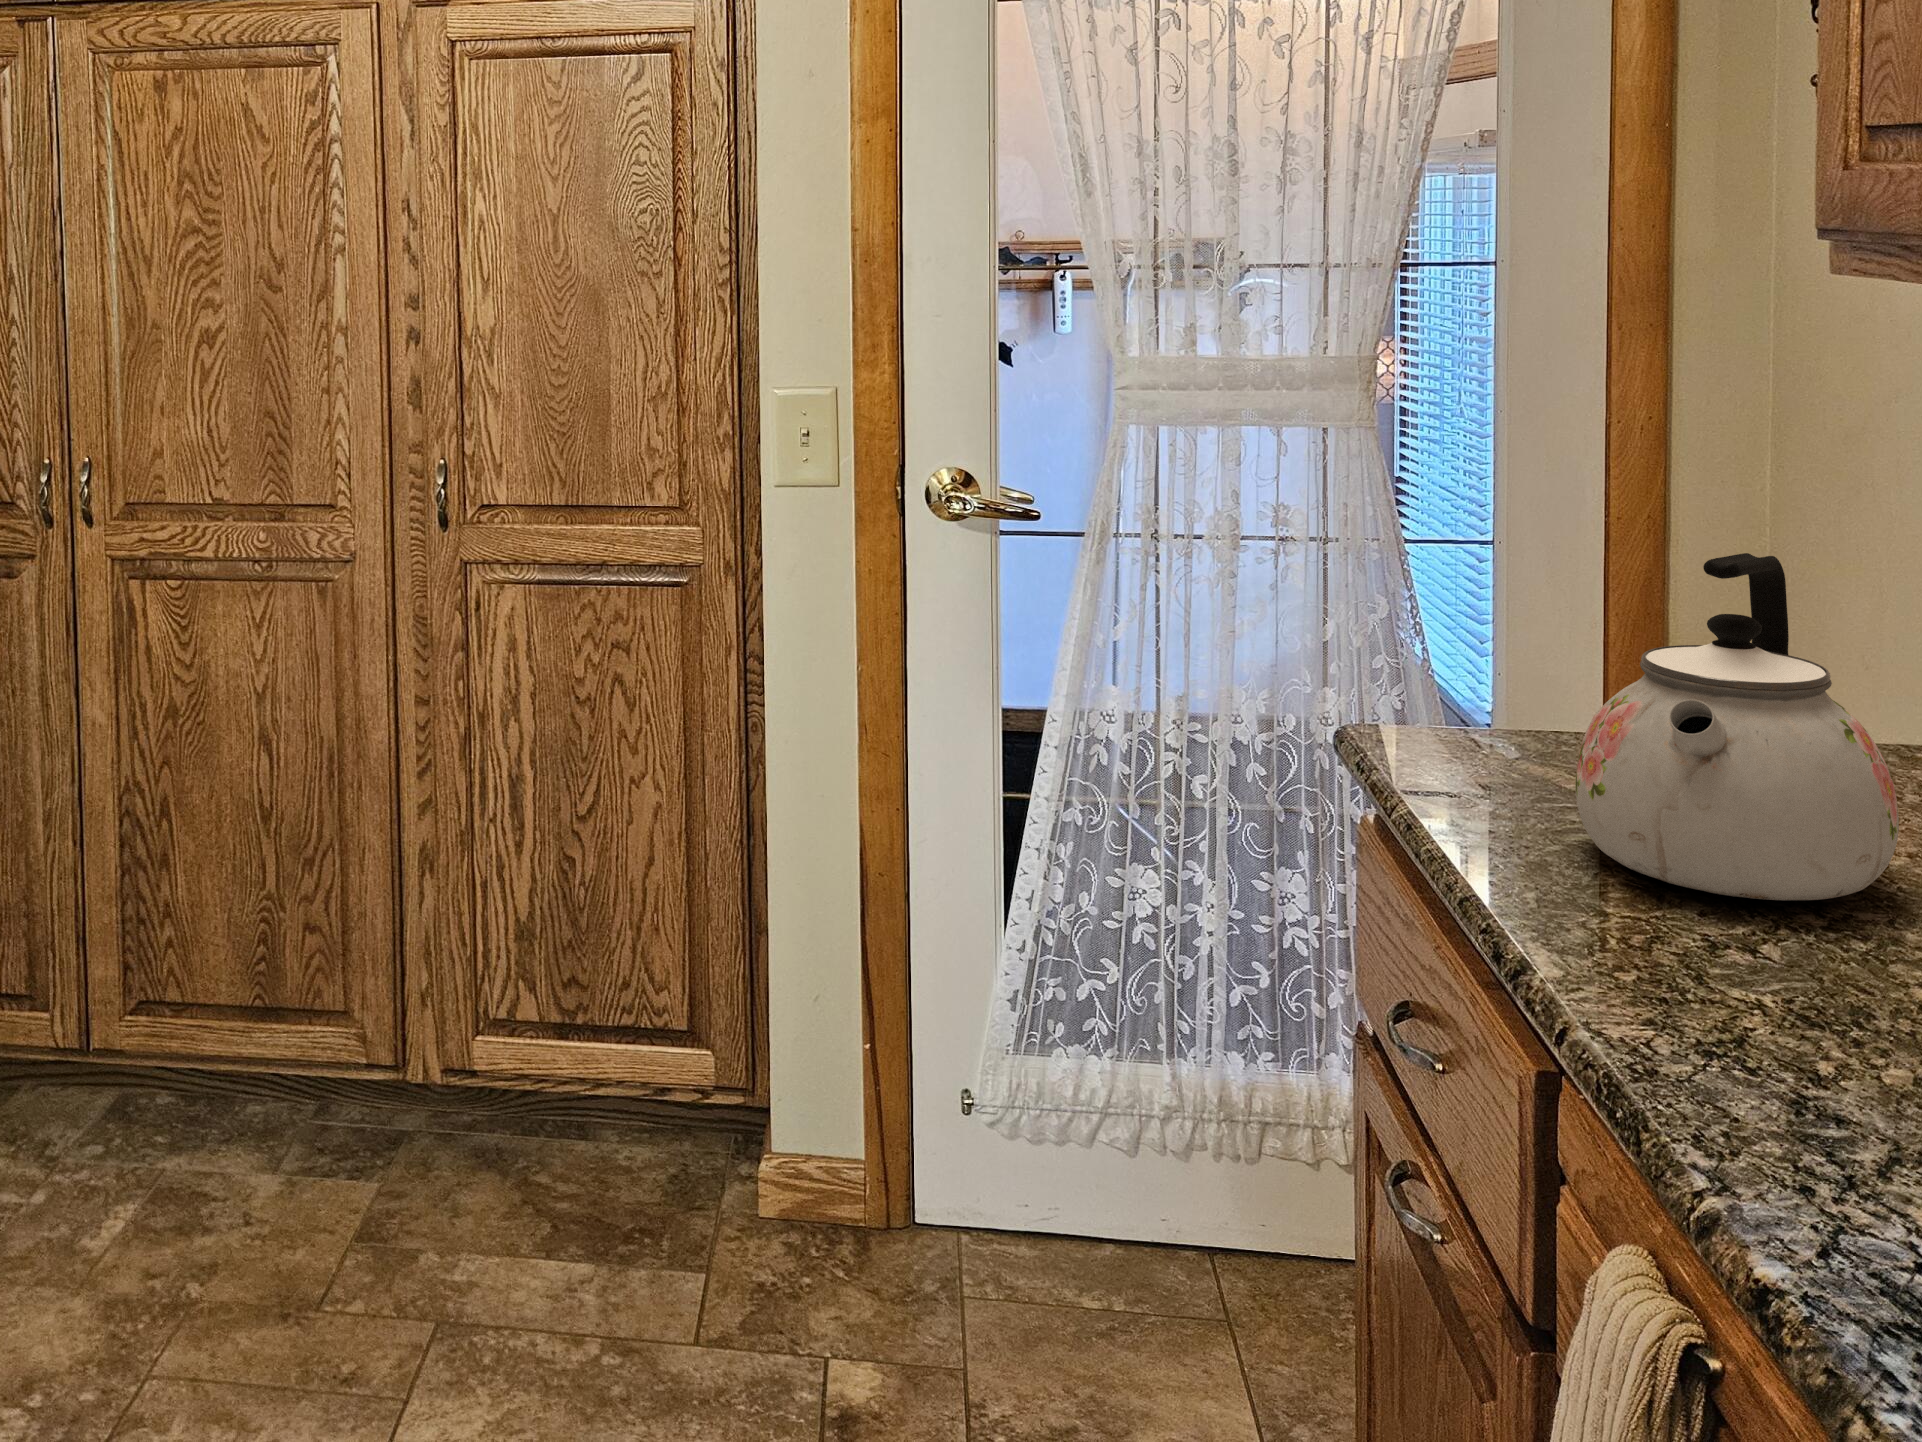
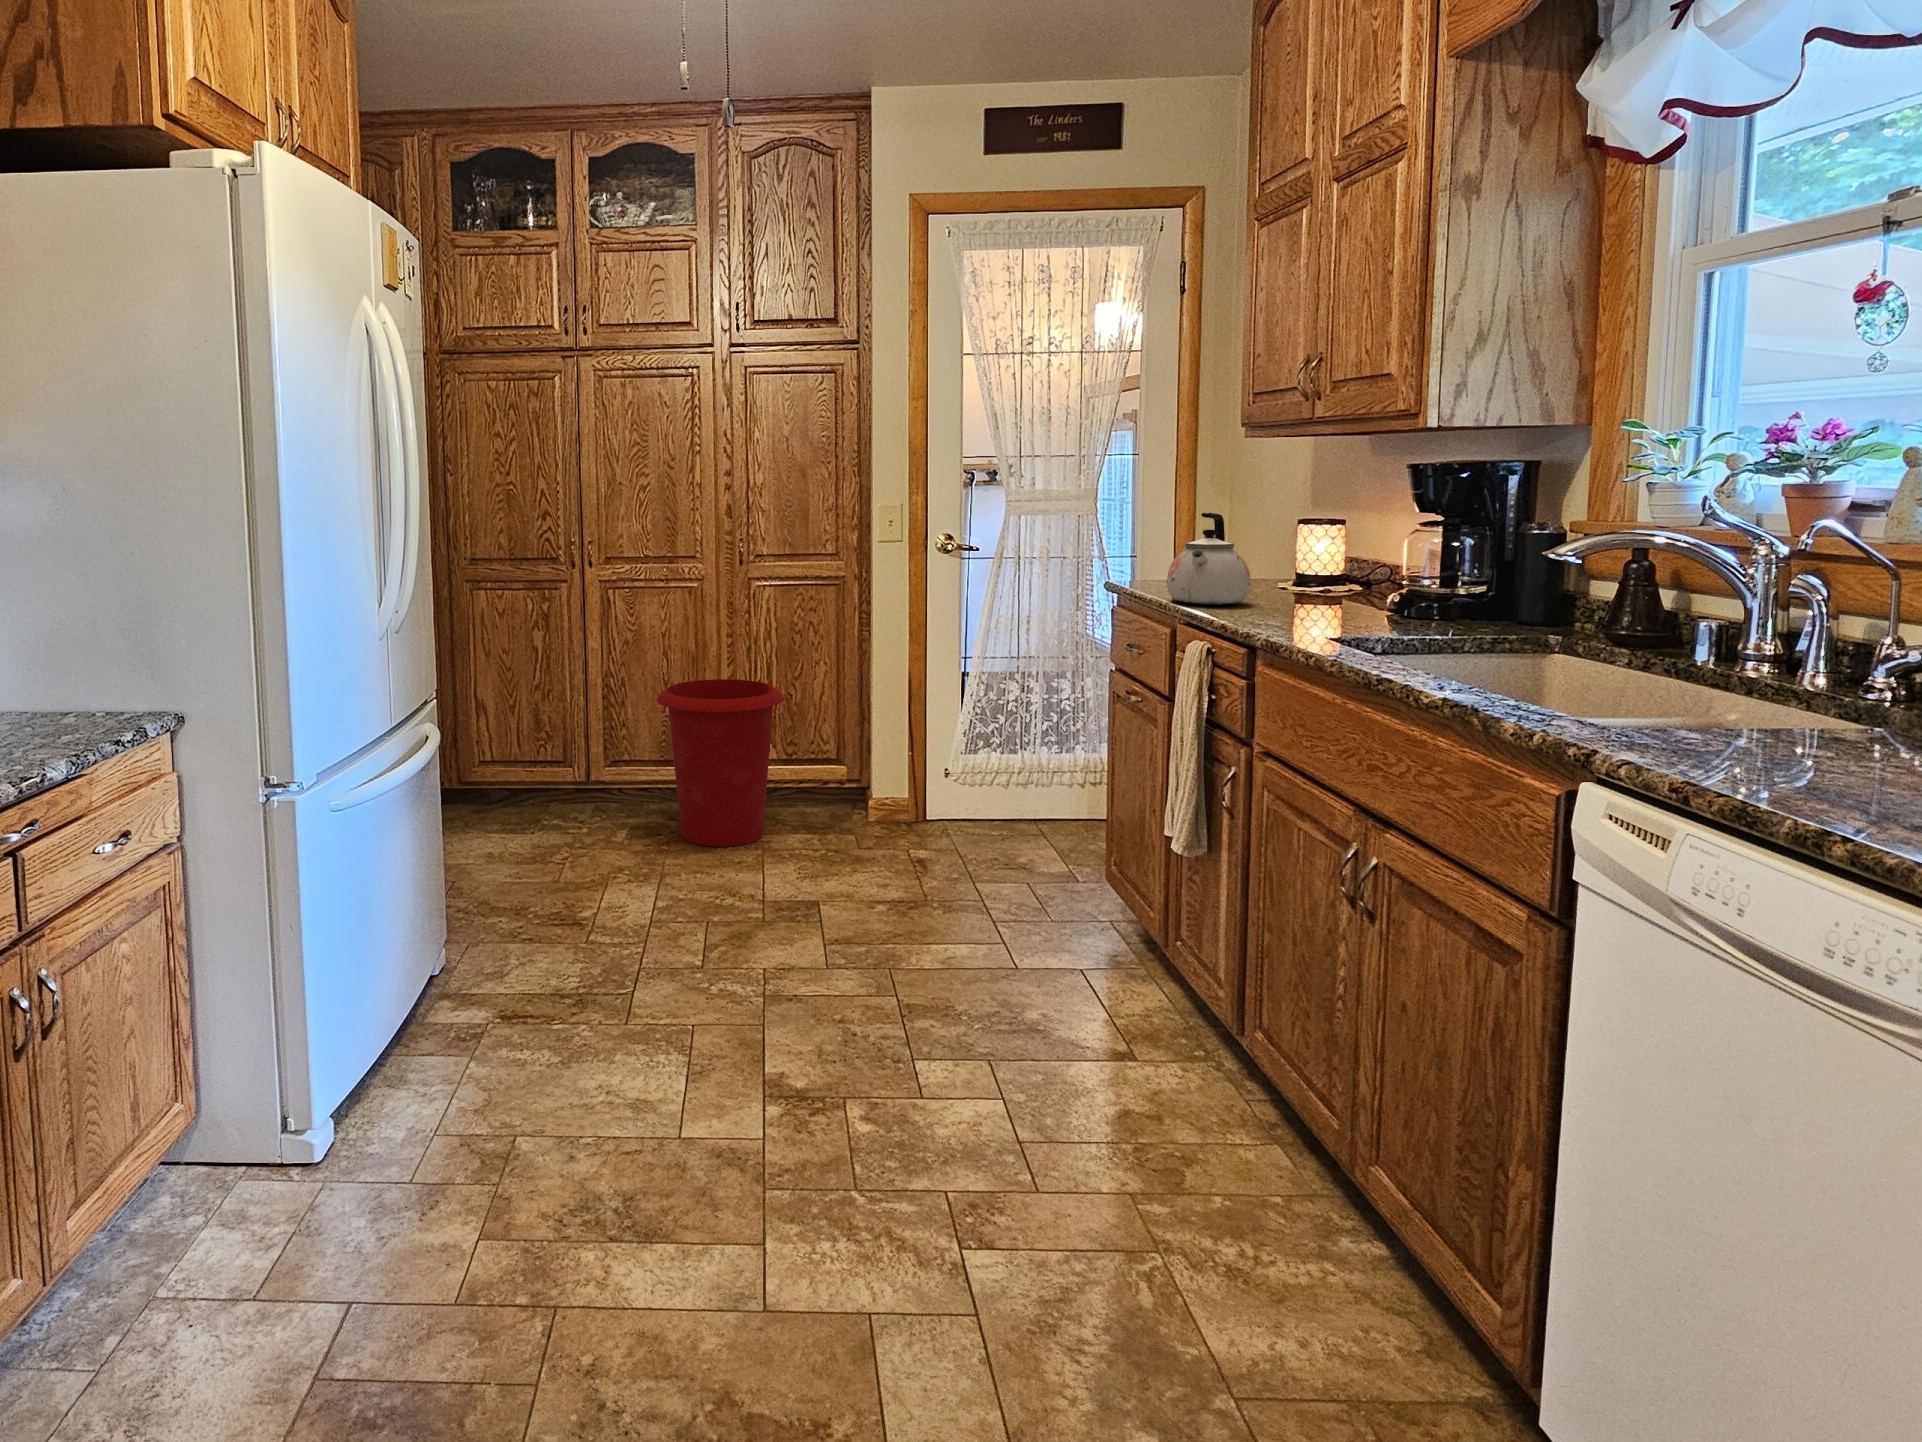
waste bin: none [193,822,525,1295] -> present [657,679,784,847]

